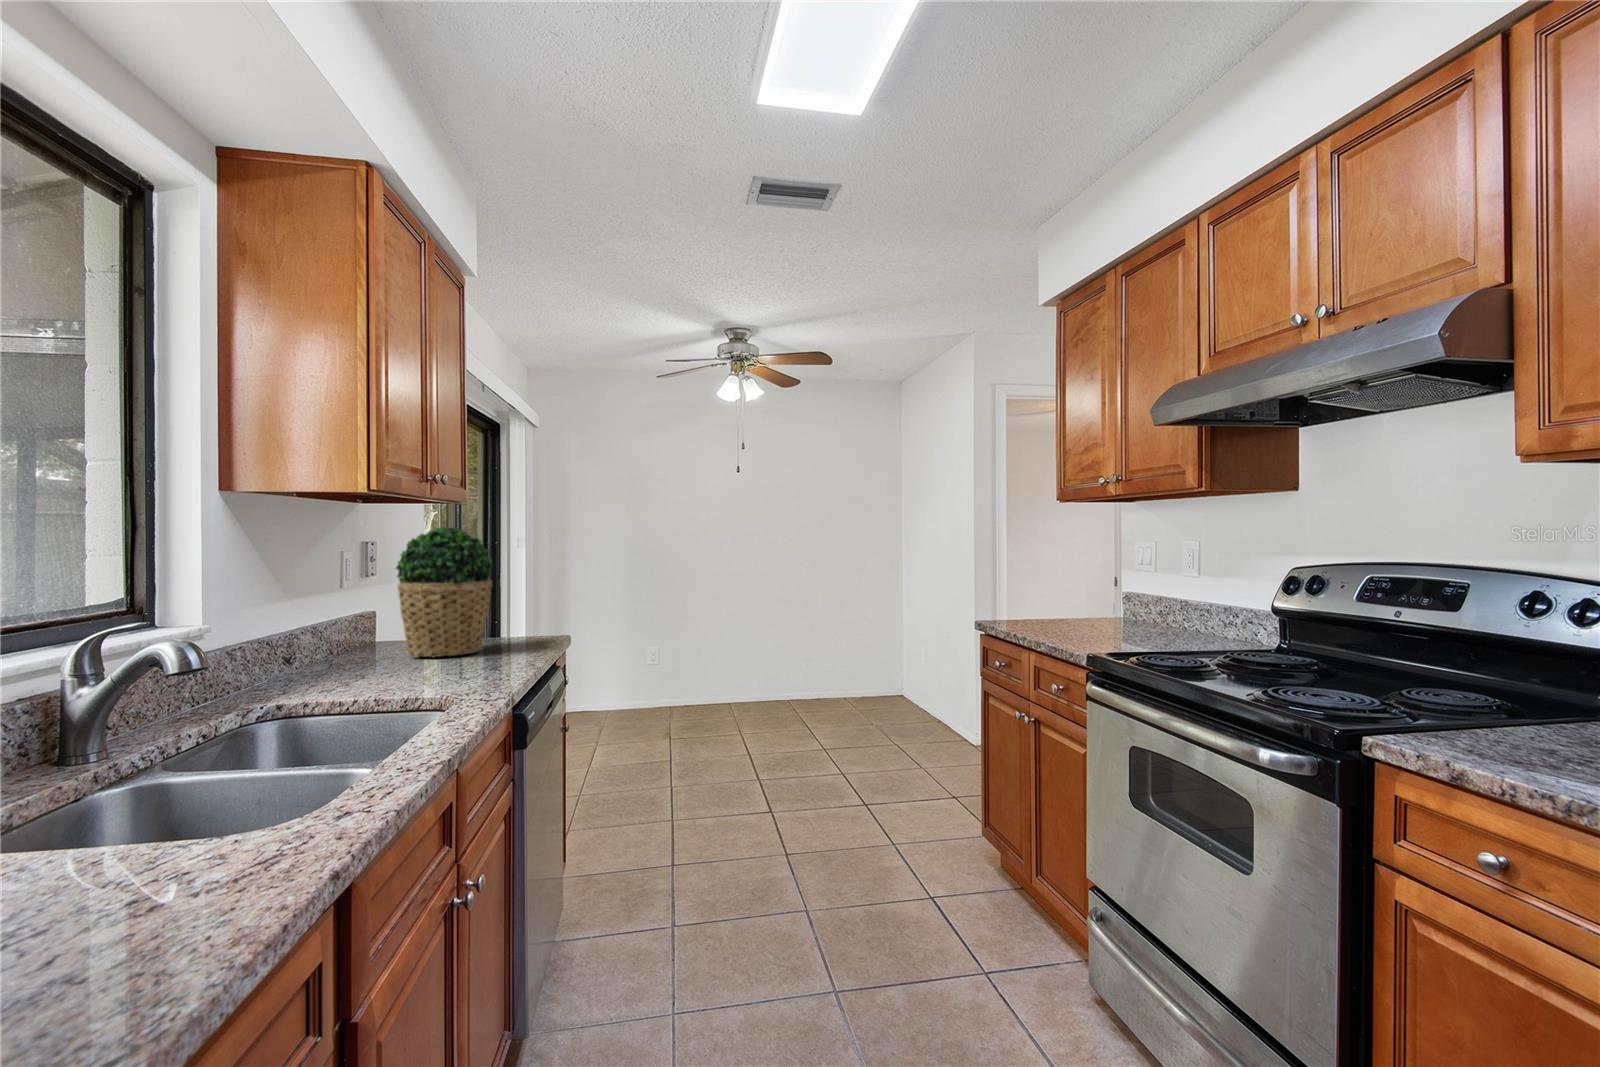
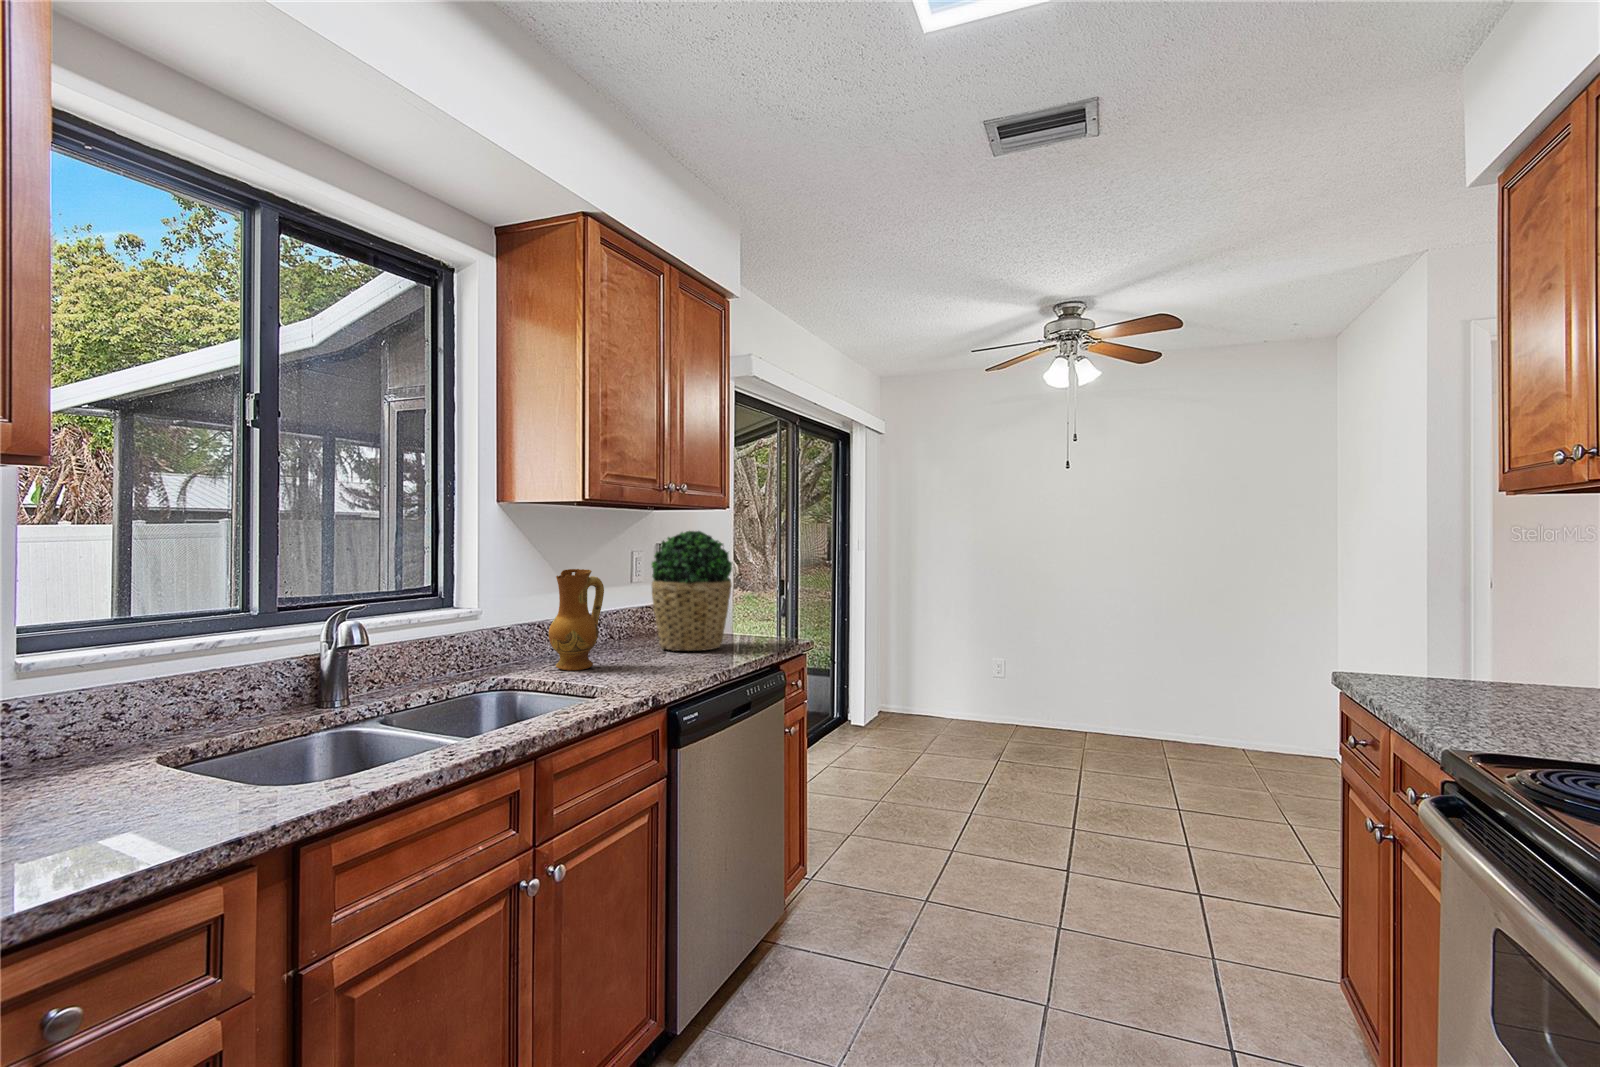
ceramic jug: none [312,571,377,688] -> present [548,569,604,671]

